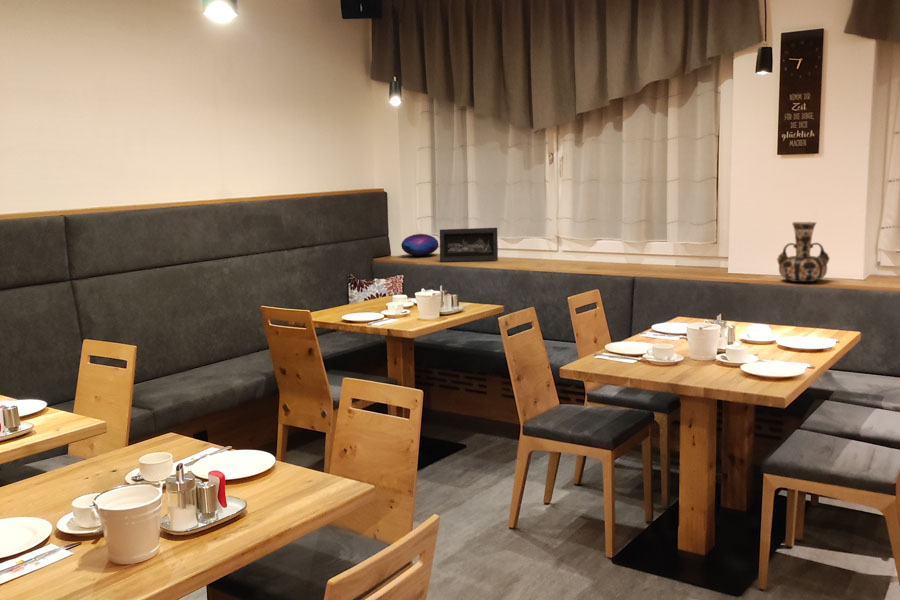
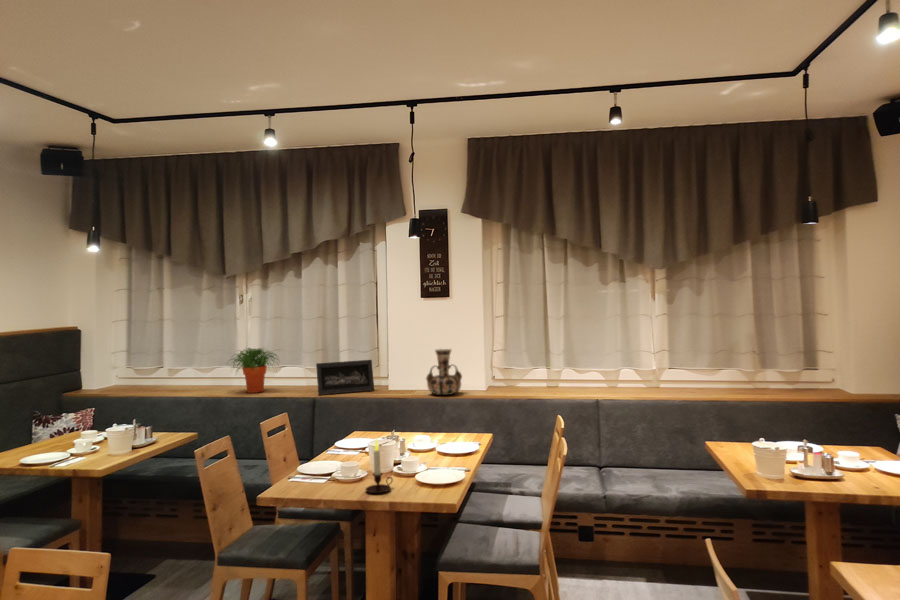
potted plant: none [533,215,594,268] -> present [233,348,277,393]
picture frame: present [440,228,498,262] -> present [316,360,374,395]
decorative orb: present [401,234,439,256] -> none [95,368,135,388]
candle: none [679,316,712,378] -> present [366,439,392,493]

